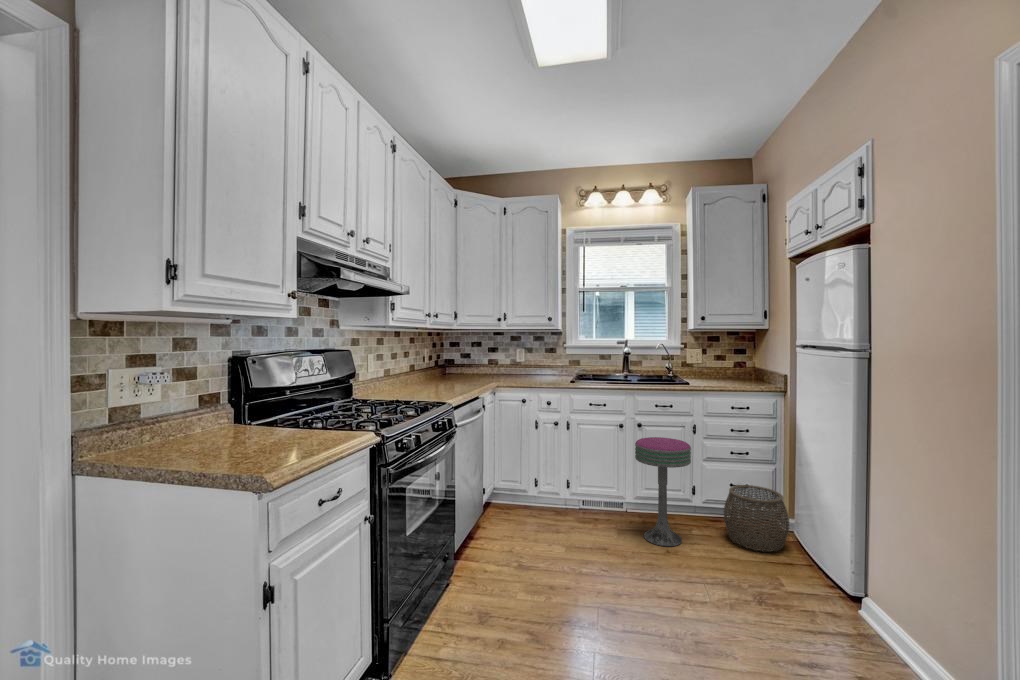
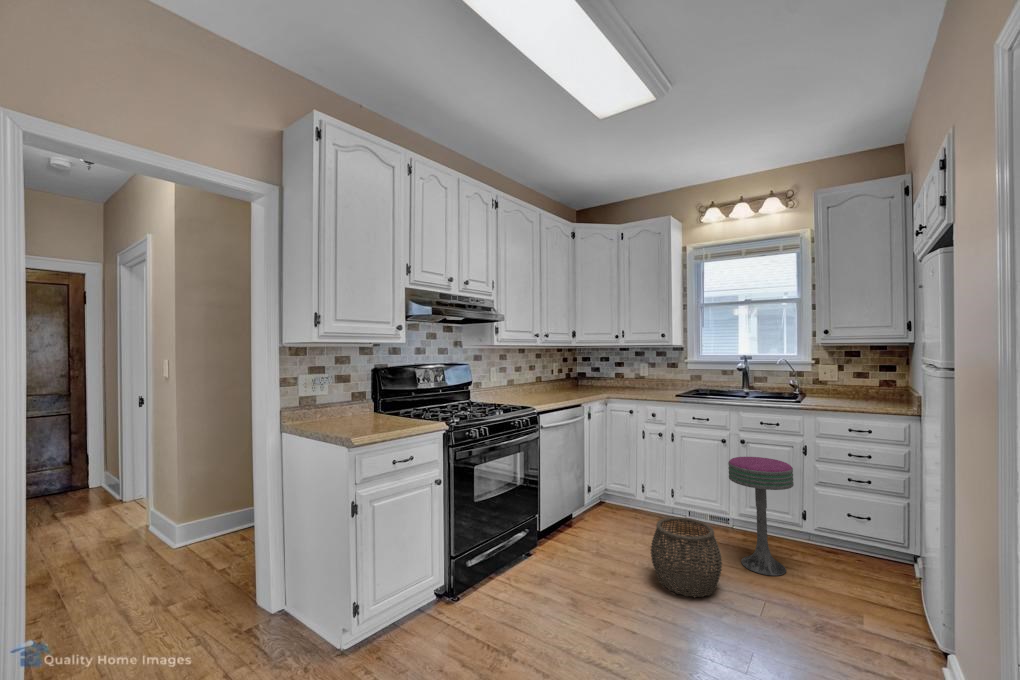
woven basket: present [723,485,790,552] -> present [651,517,722,597]

